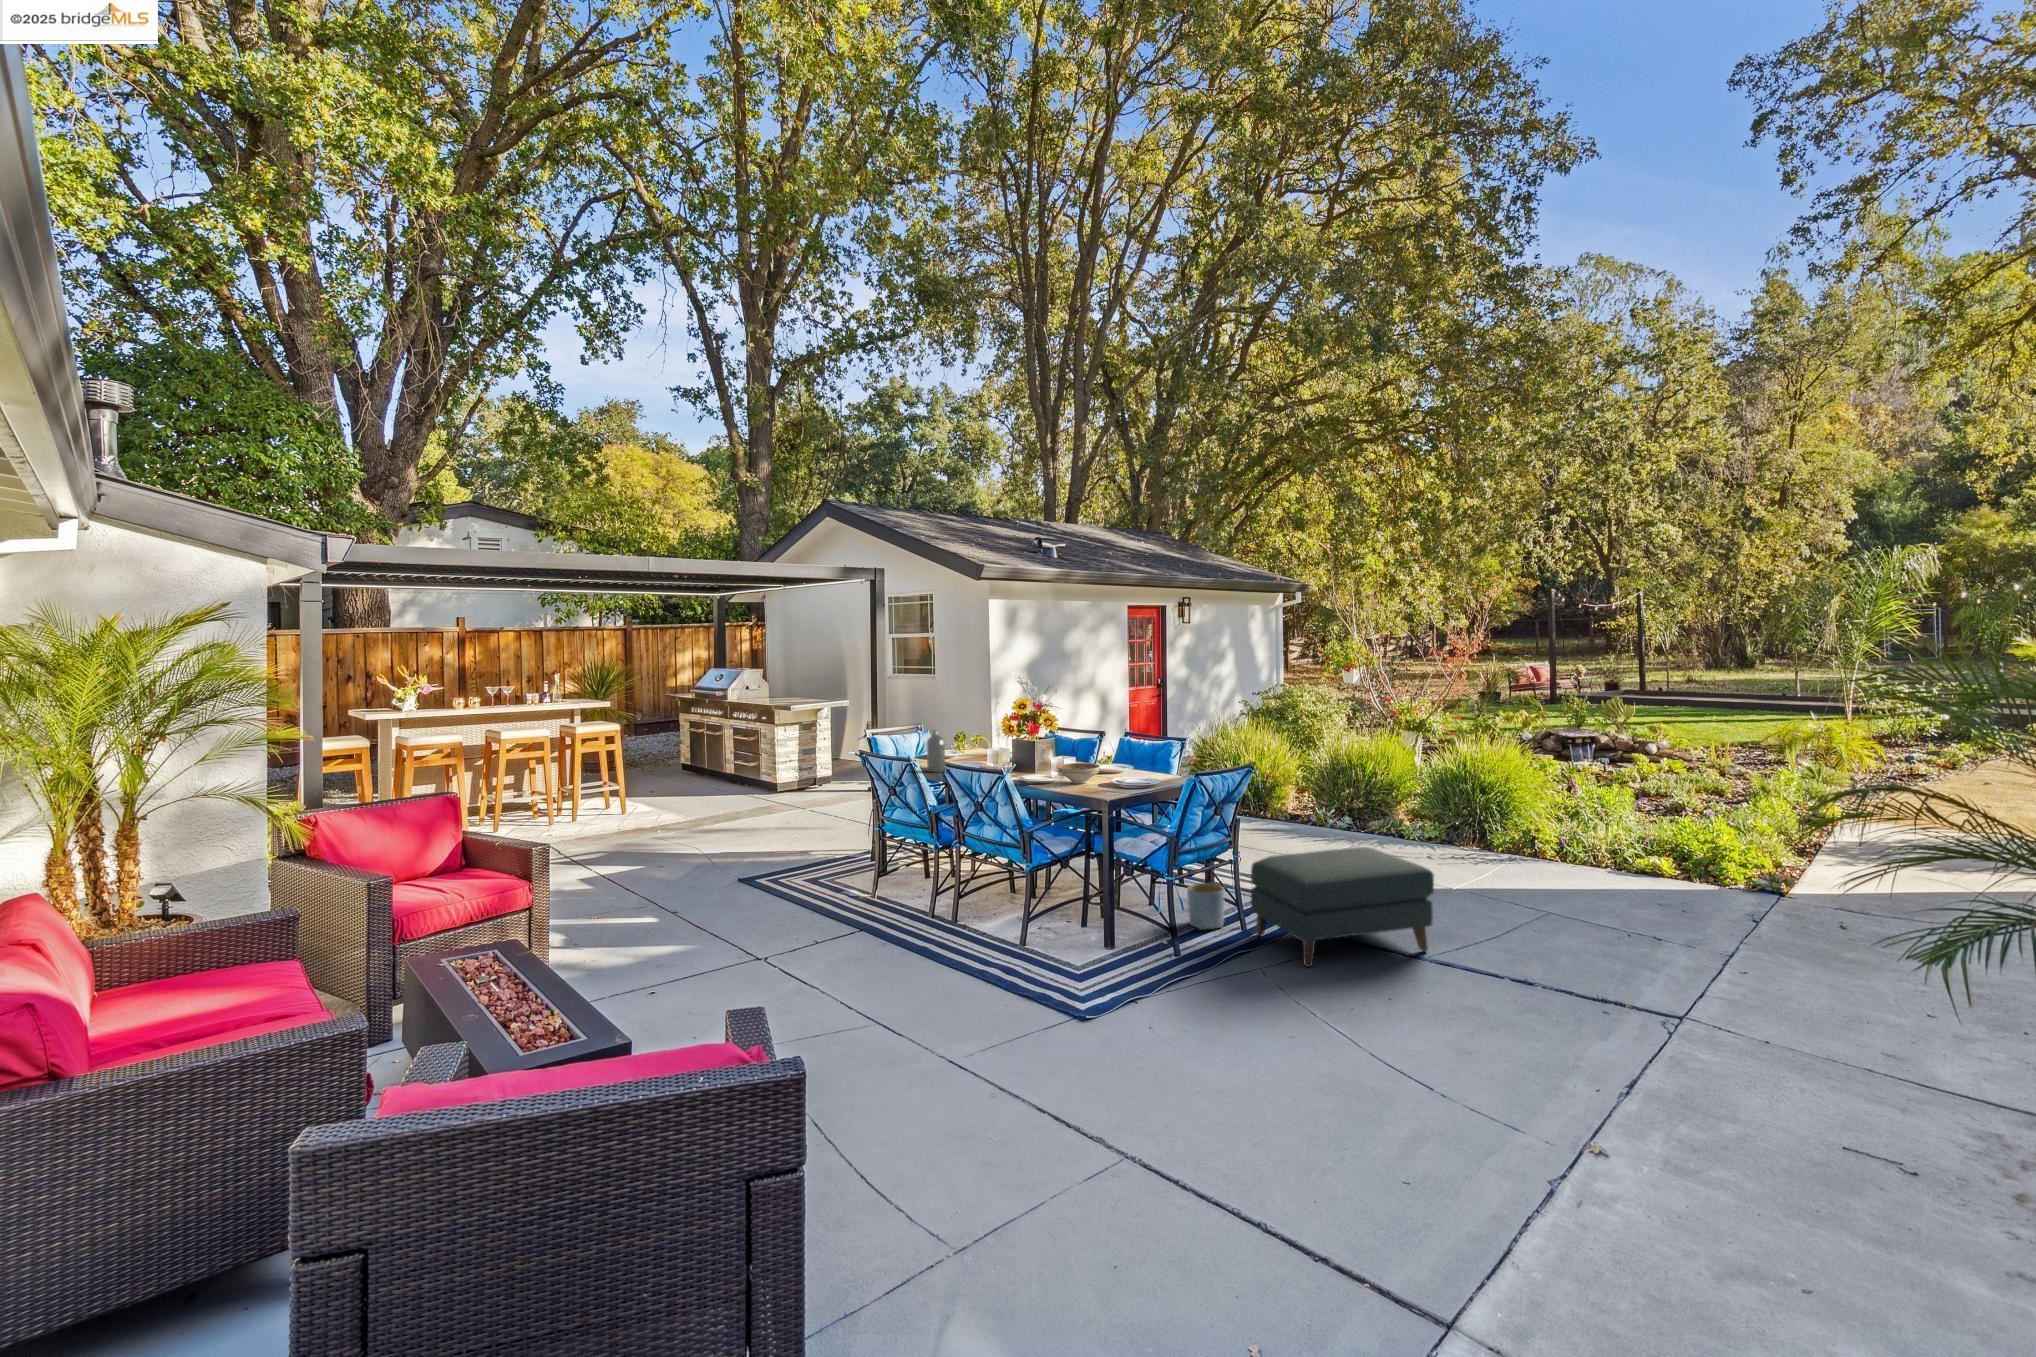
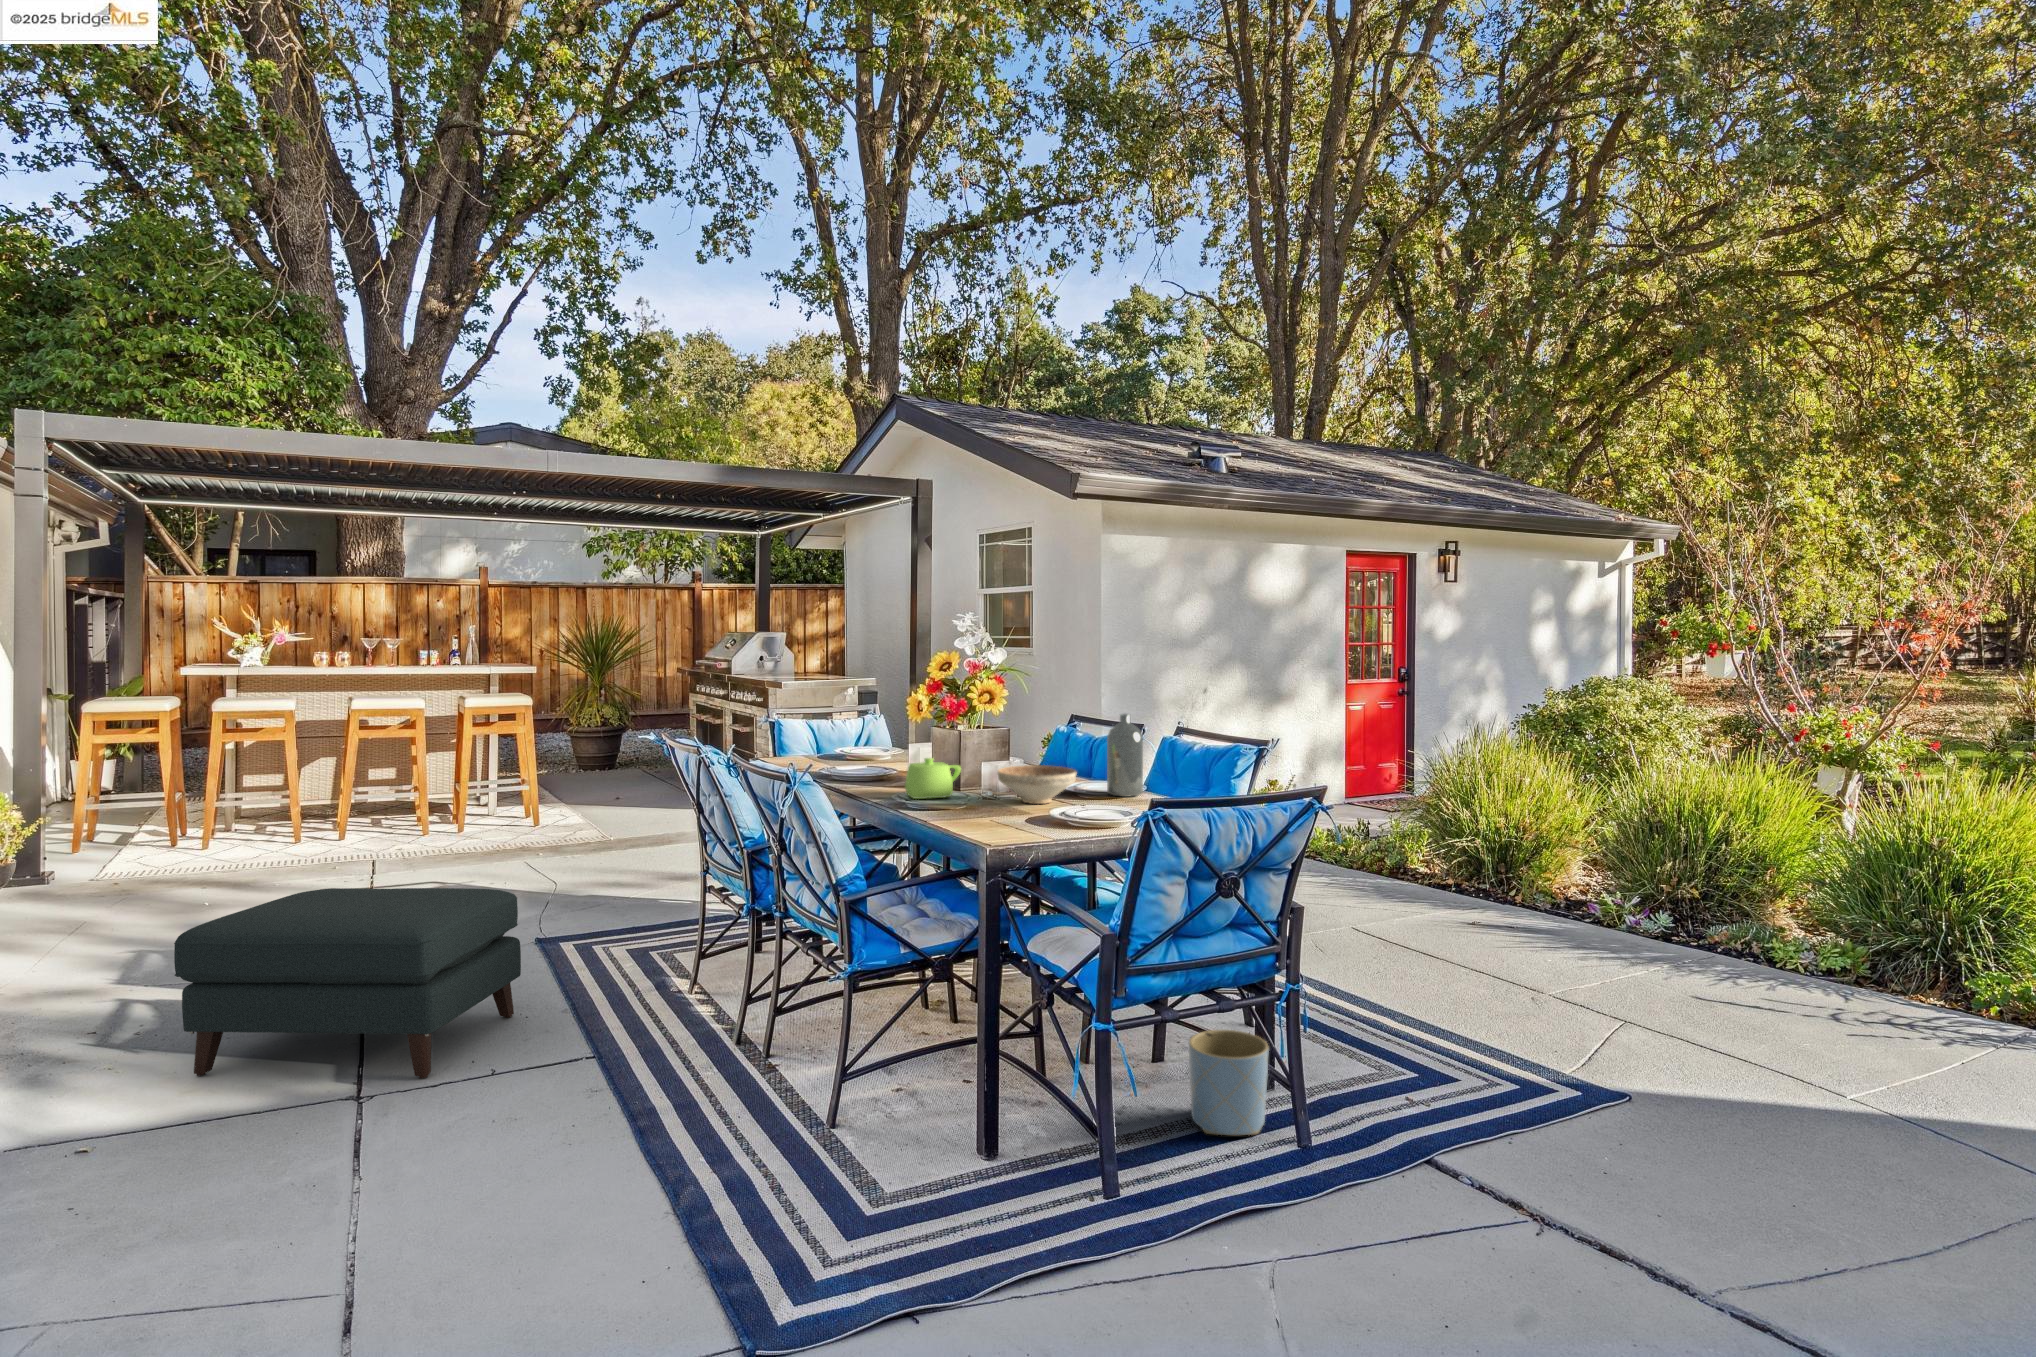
bottle: present [926,731,946,772] -> present [1107,714,1143,797]
teapot: none [1007,763,1035,786] -> present [905,758,961,799]
ottoman: present [1251,847,1434,967] -> present [174,888,521,1078]

